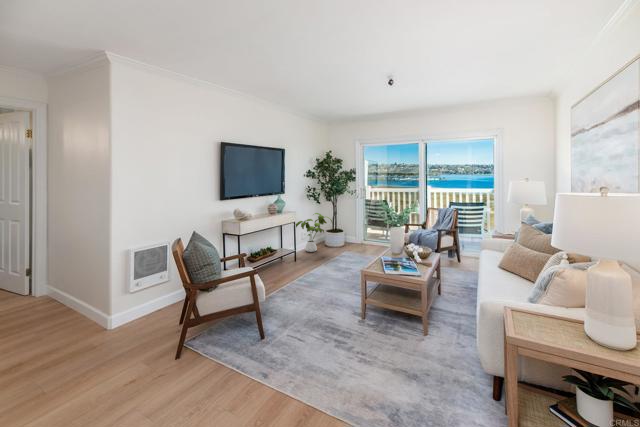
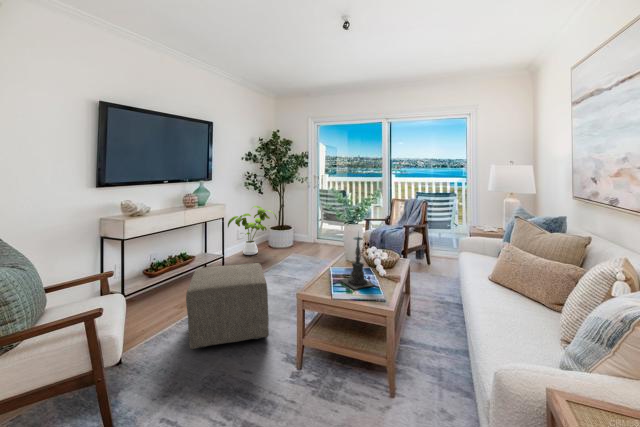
candle holder: none [389,230,414,269] -> present [341,236,374,289]
ottoman: none [287,254,340,306] -> present [186,263,269,349]

